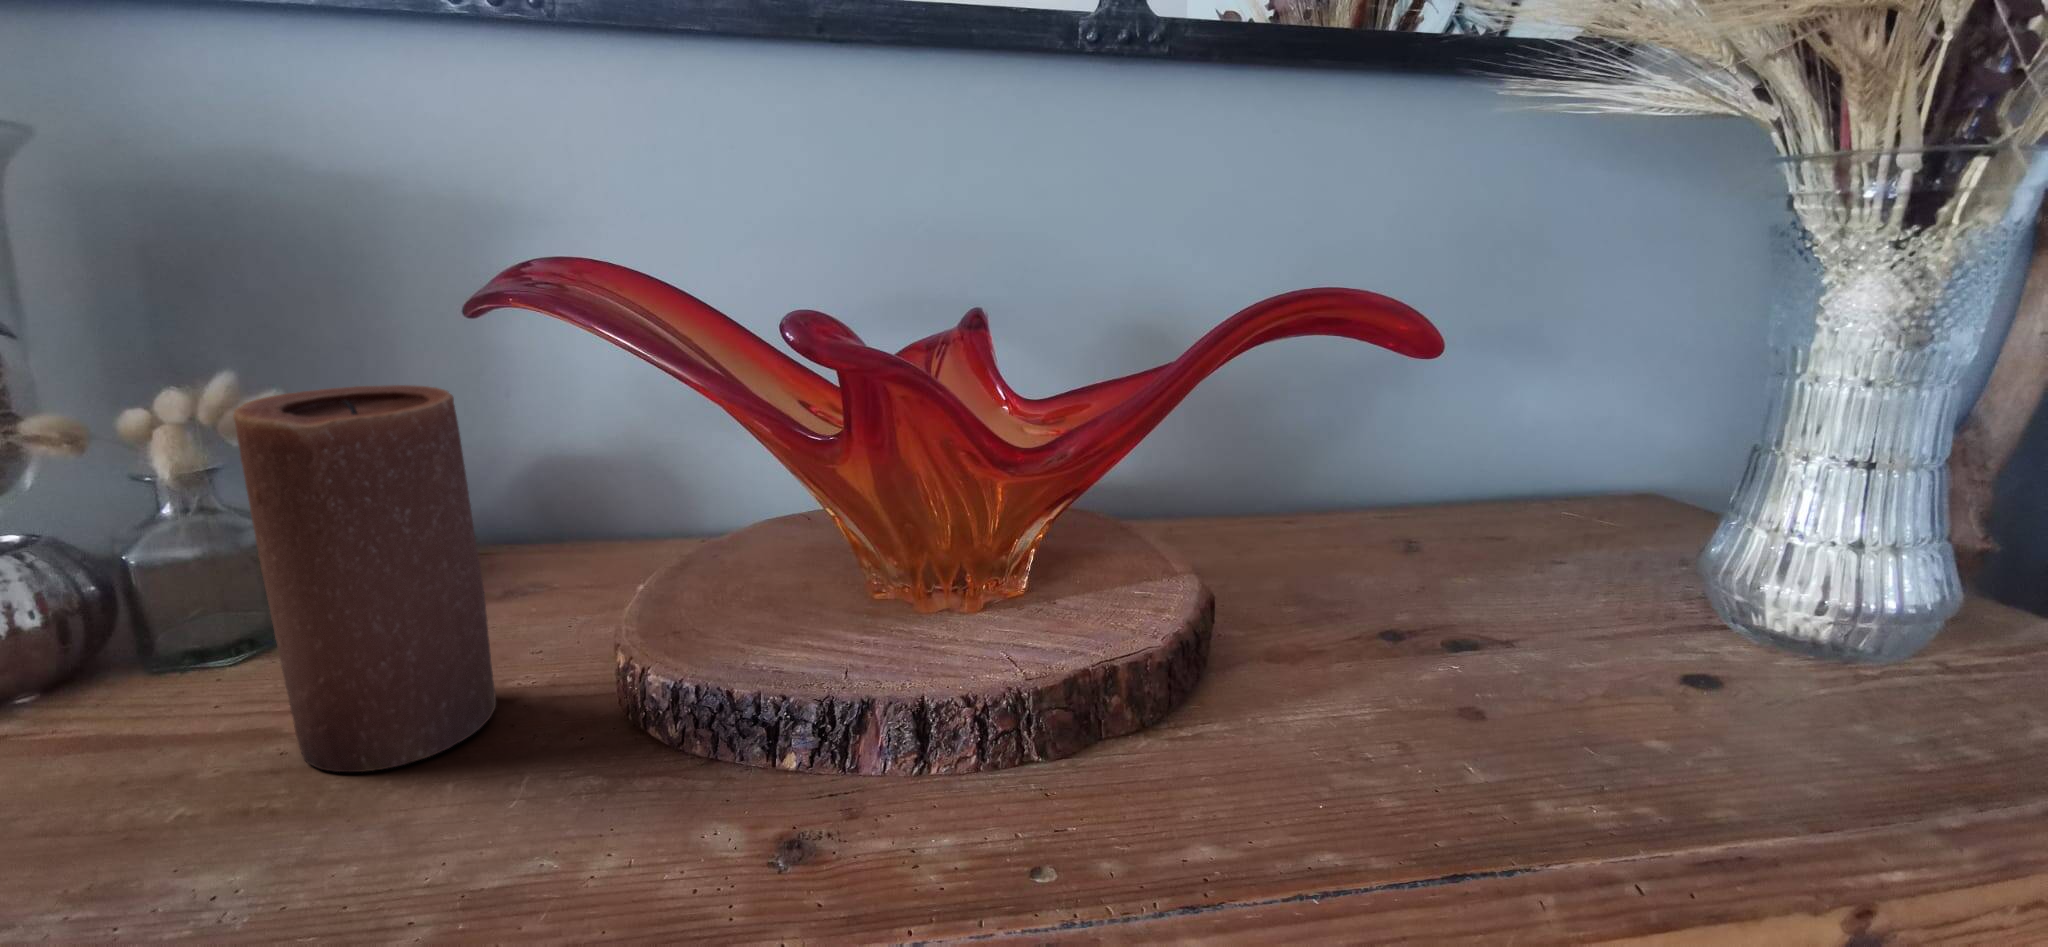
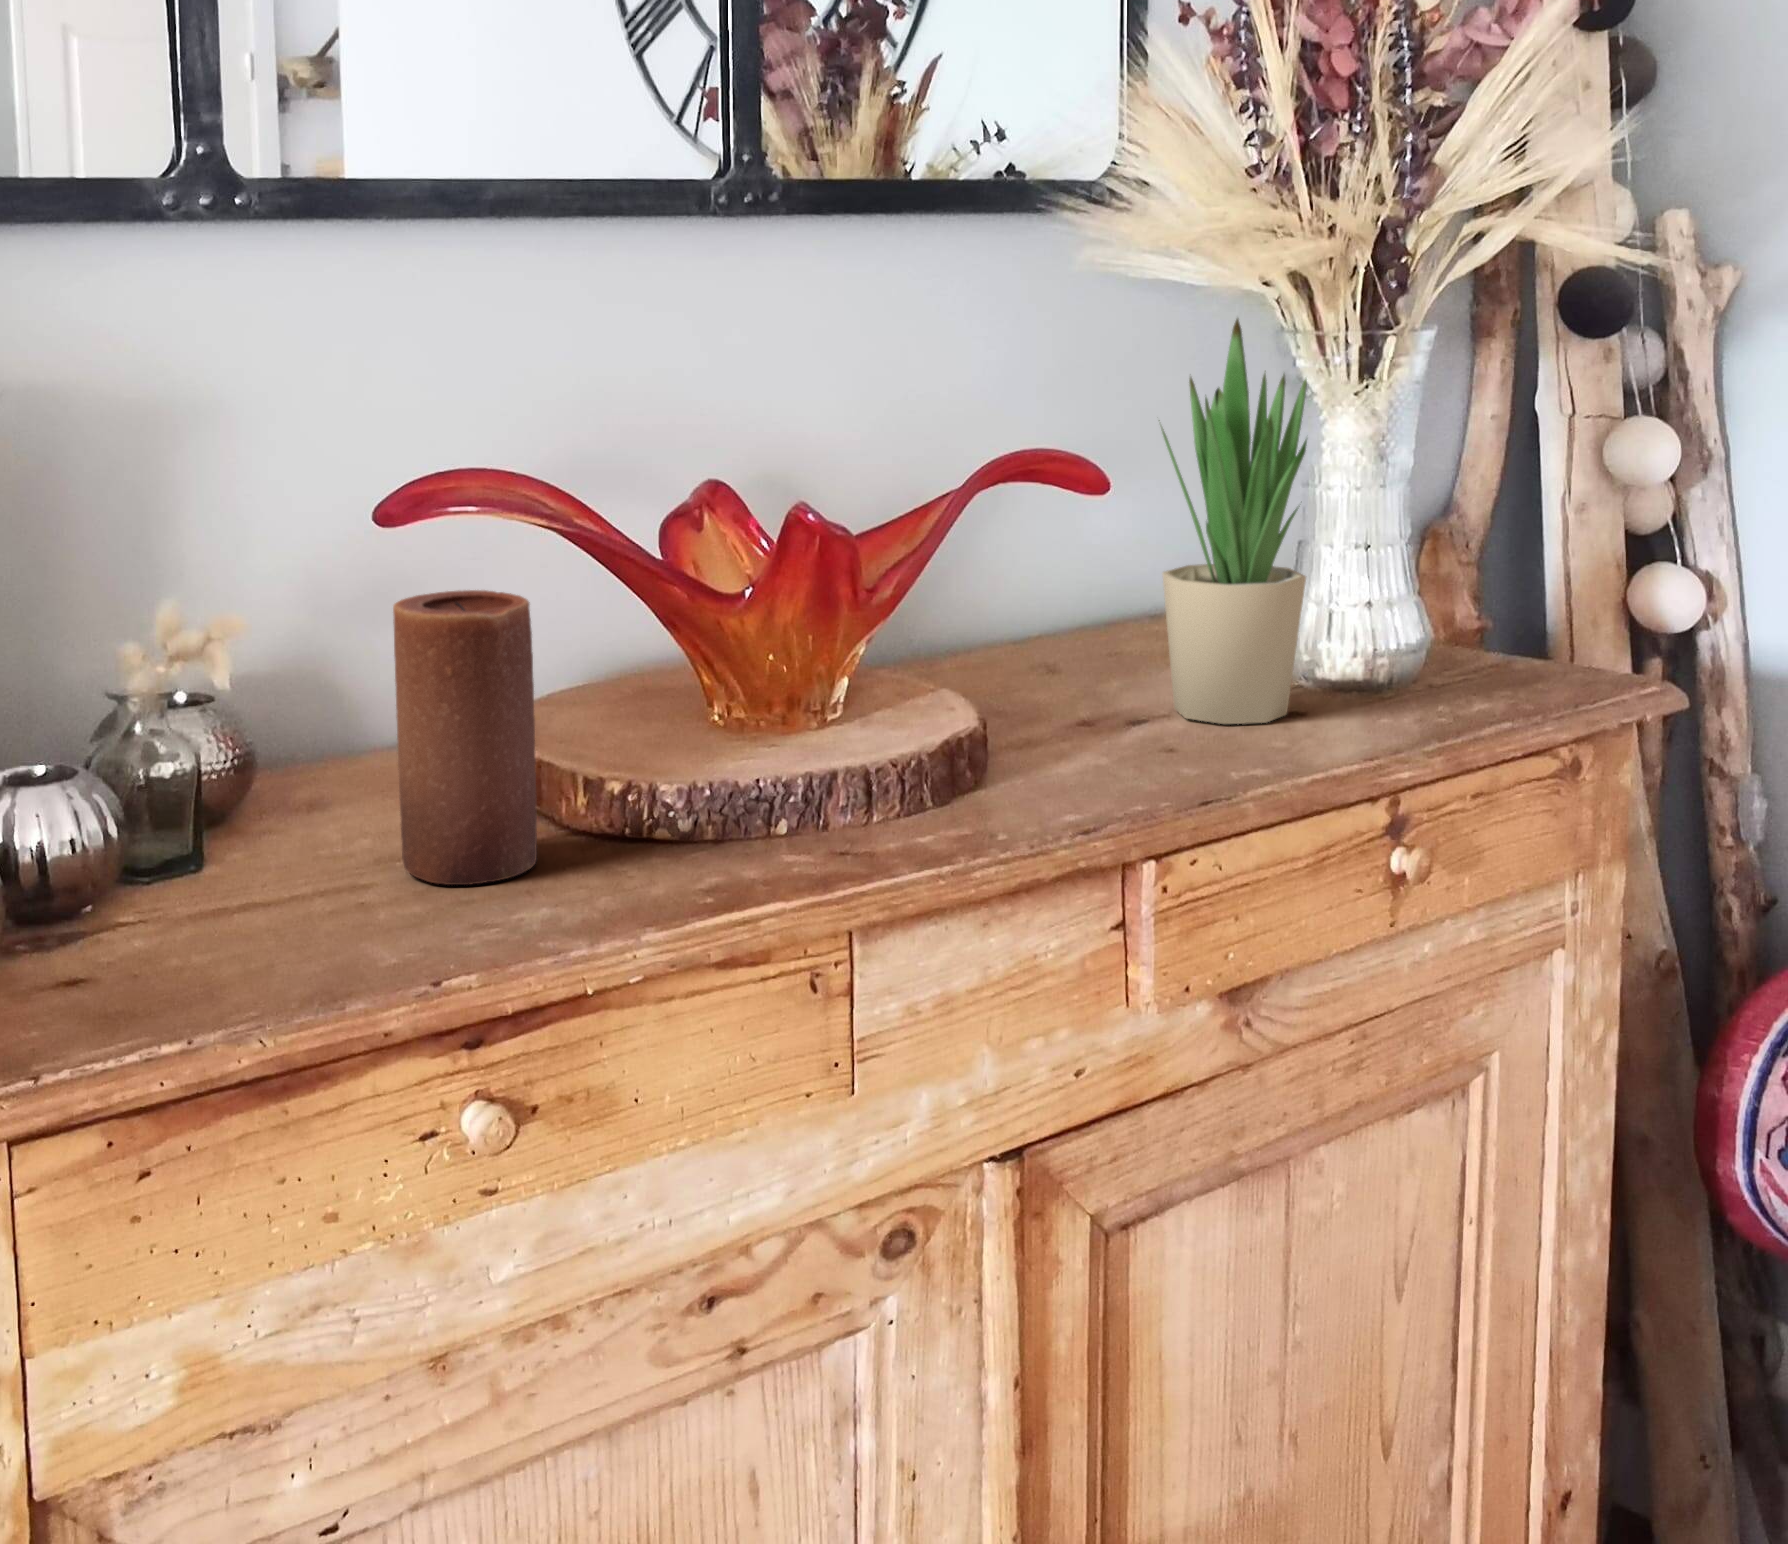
potted plant: none [1518,102,1809,698] -> present [1159,319,1307,724]

